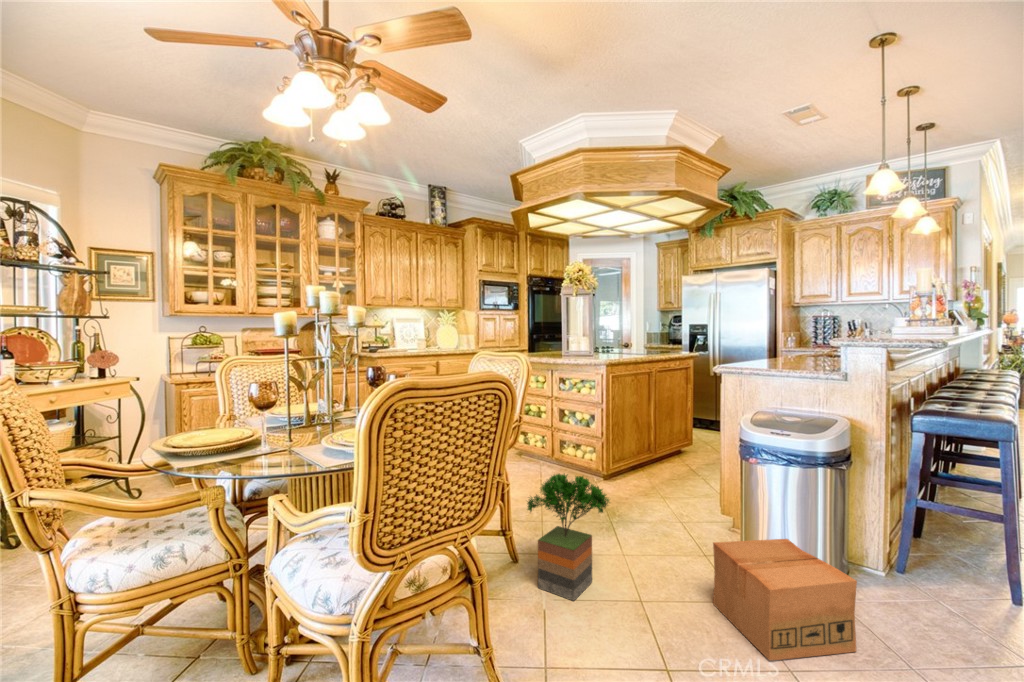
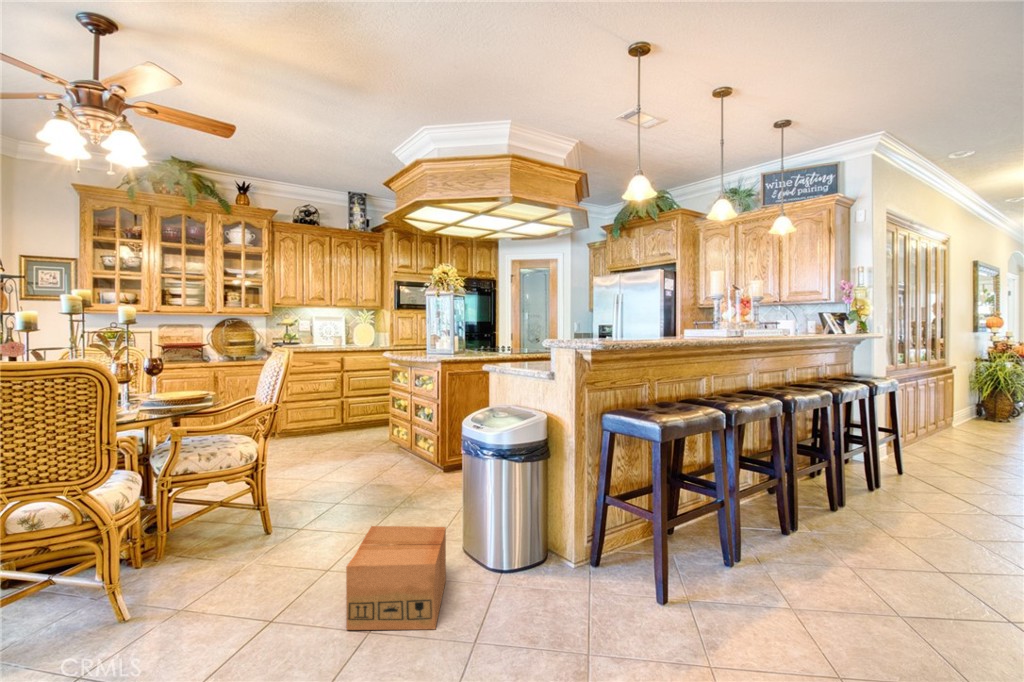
potted tree: present [527,474,610,601] -> none [230,458,312,572]

